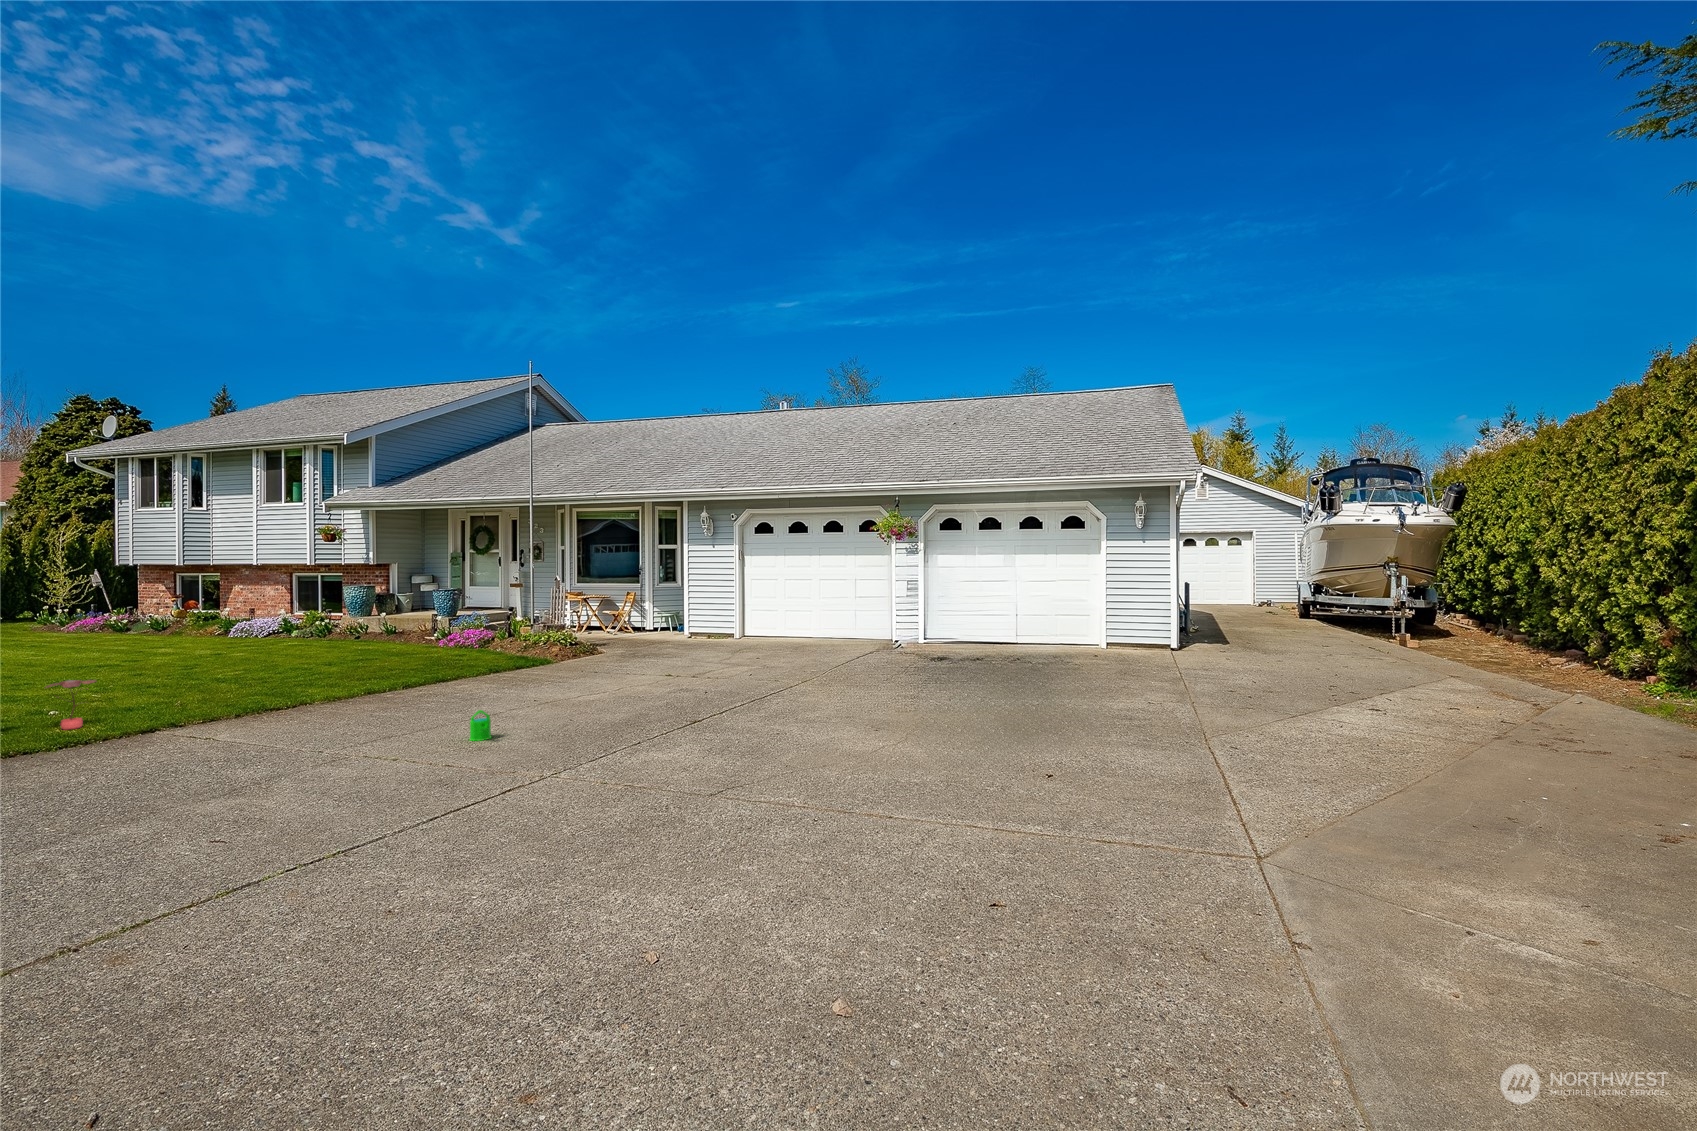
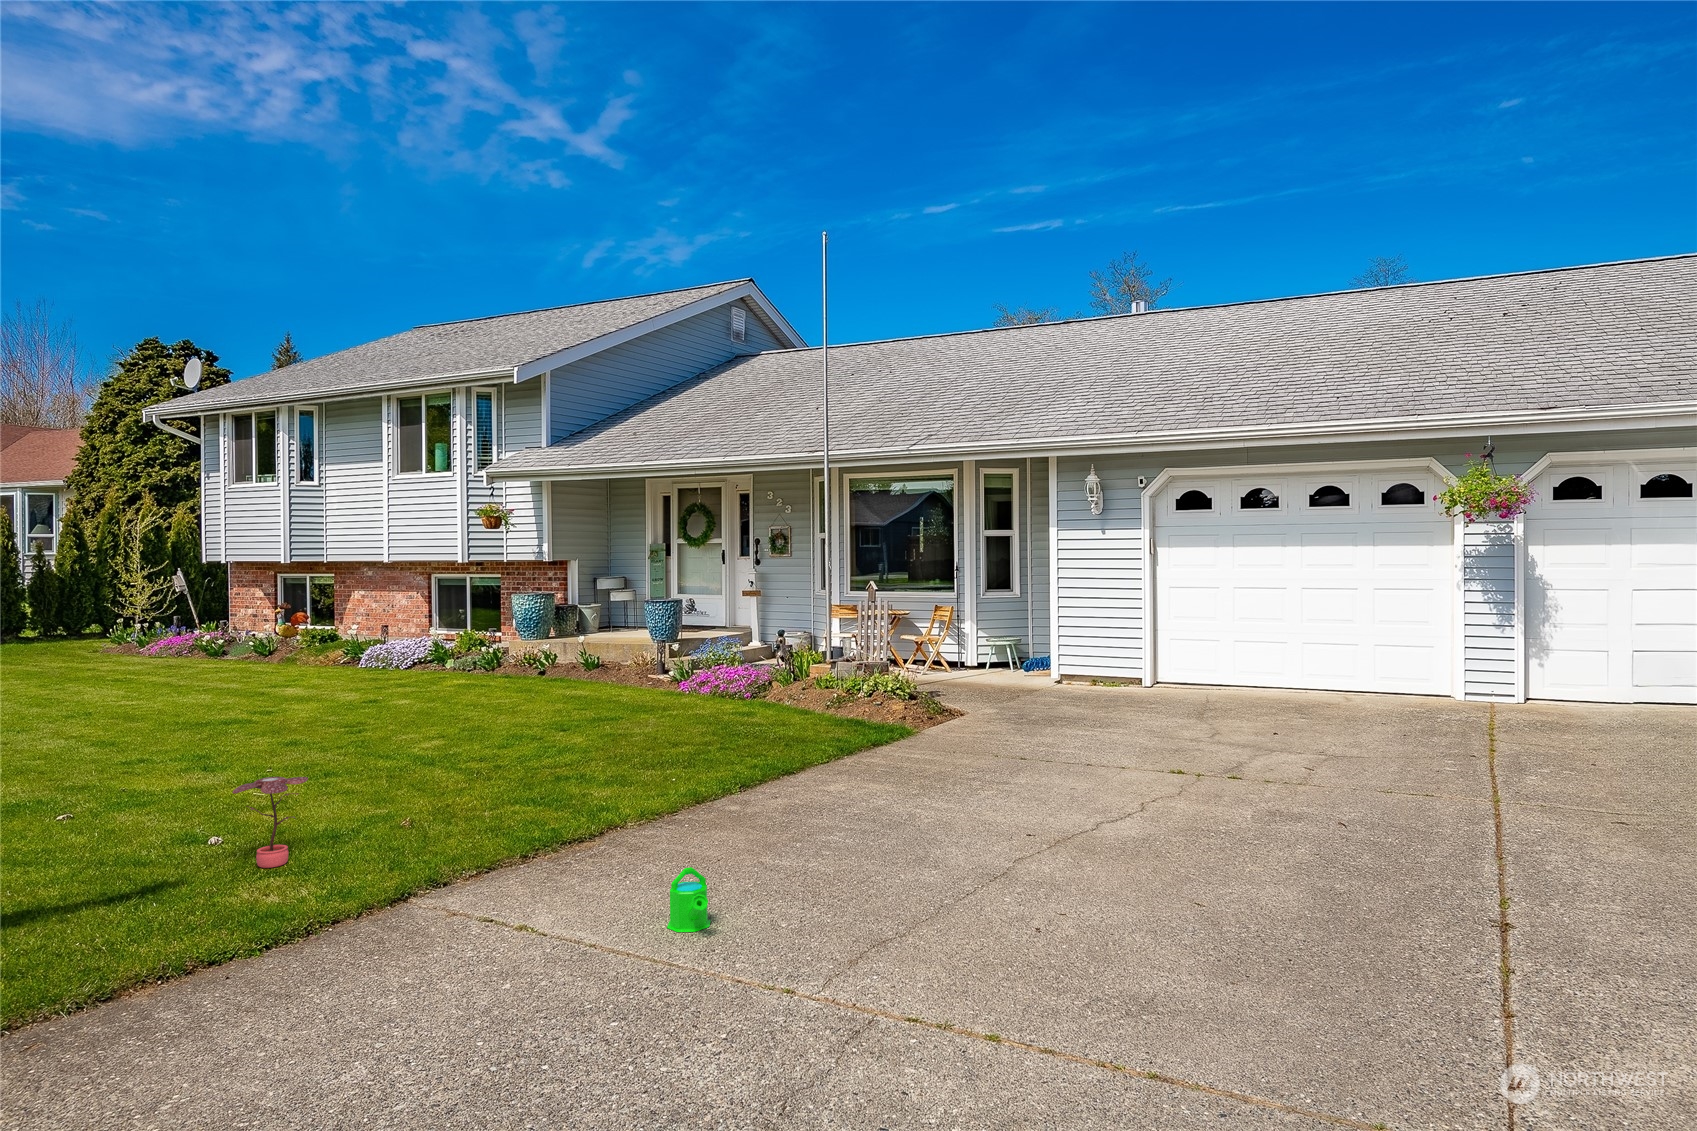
watering can: present [470,710,491,741] -> present [667,867,711,932]

